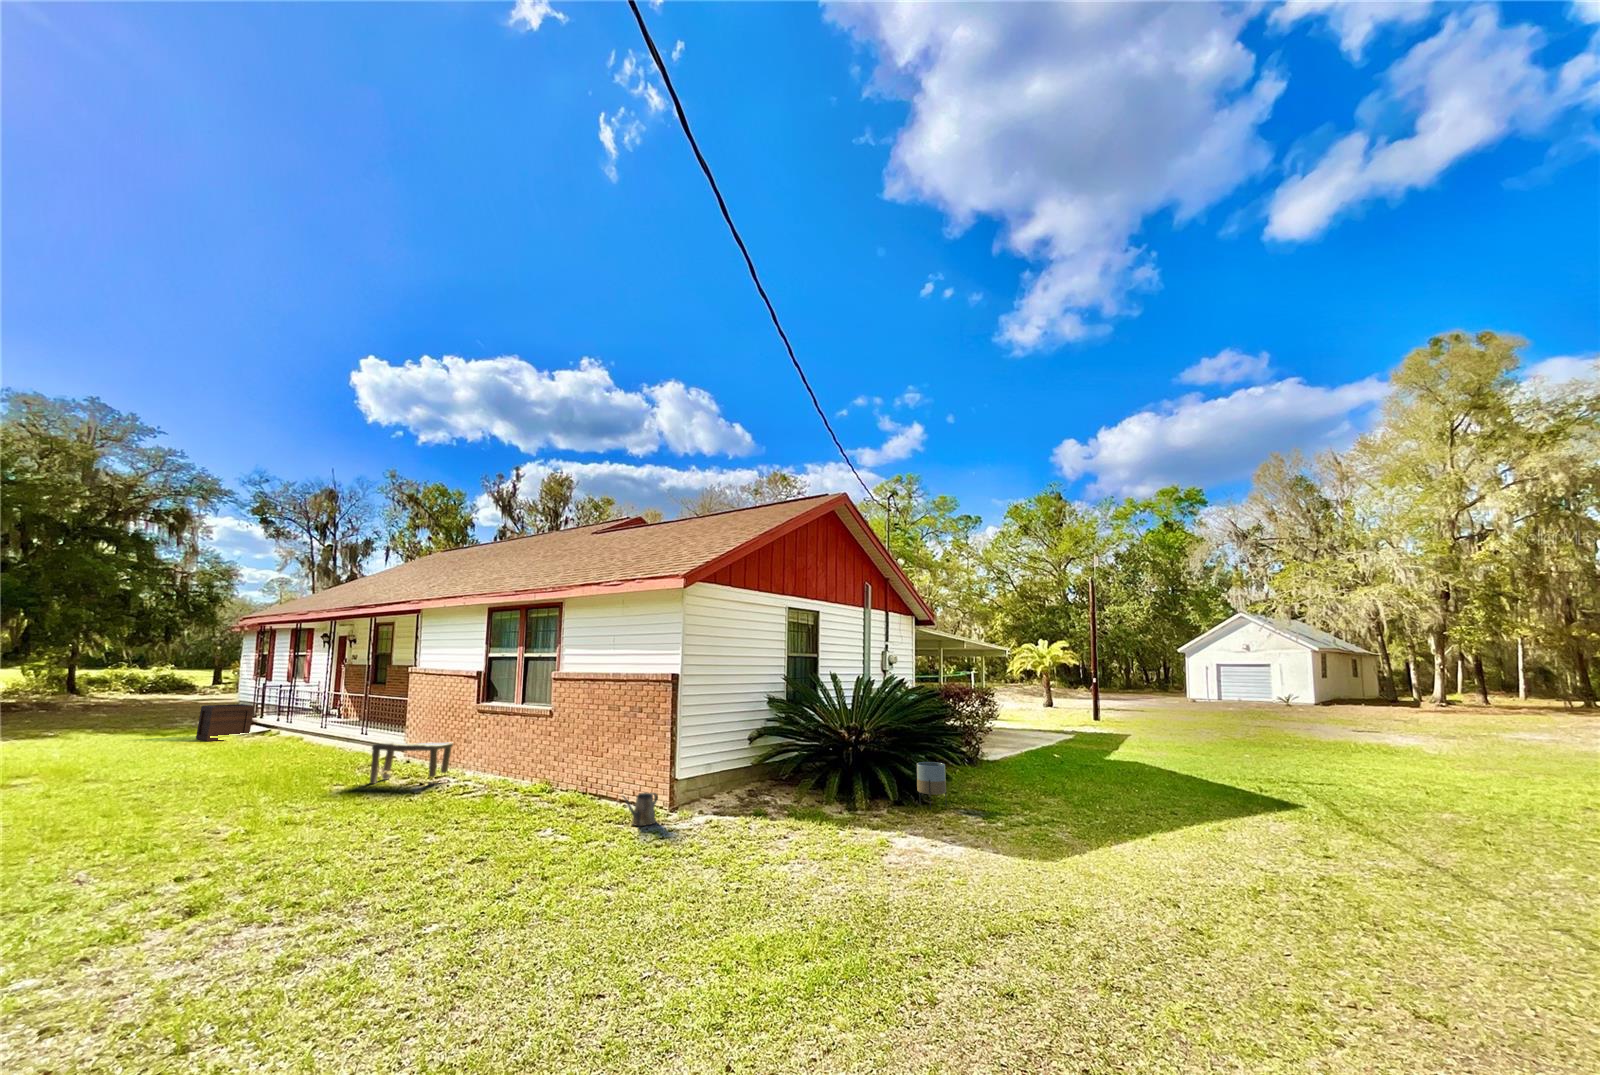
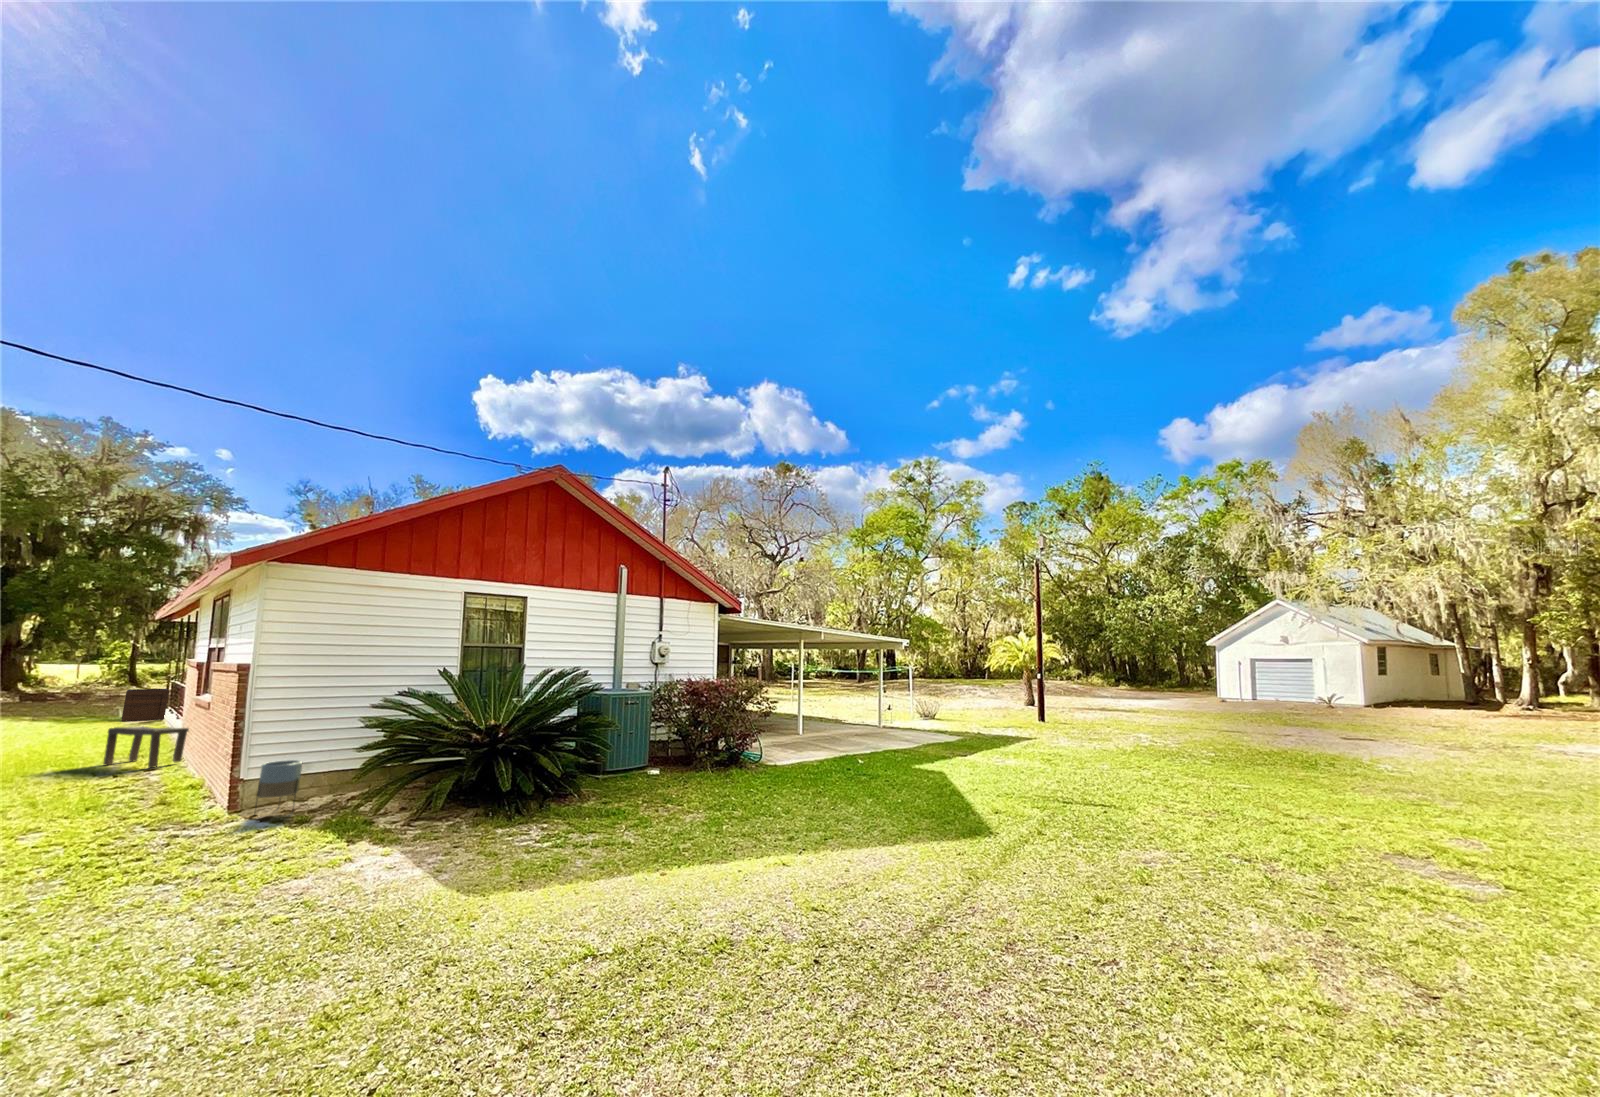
planter: present [917,762,947,810] -> present [257,760,302,798]
watering can: present [623,792,658,826] -> none [145,785,221,820]

